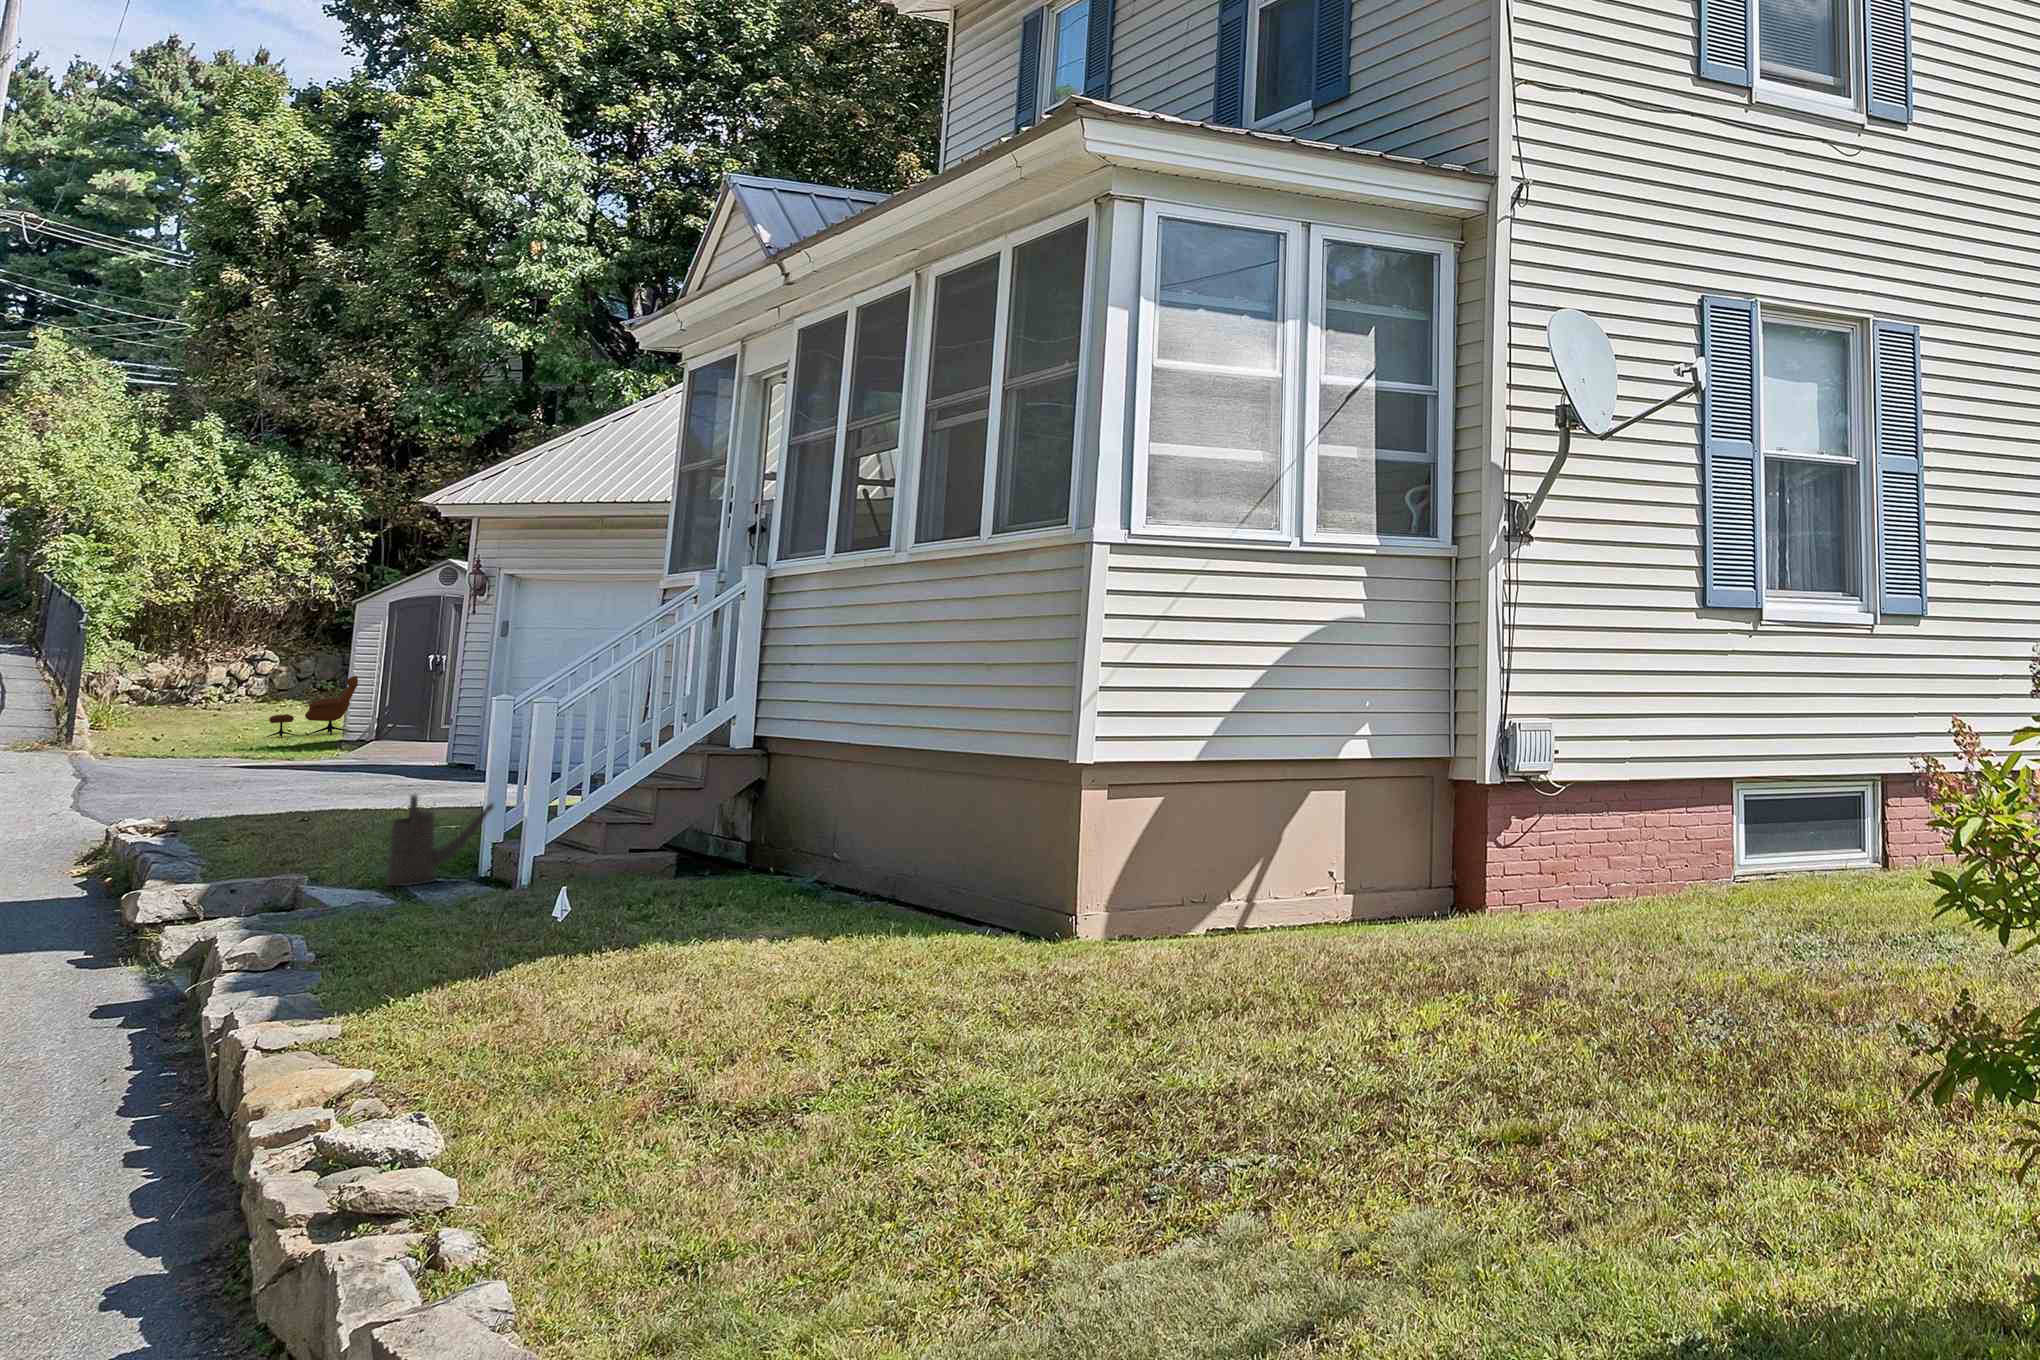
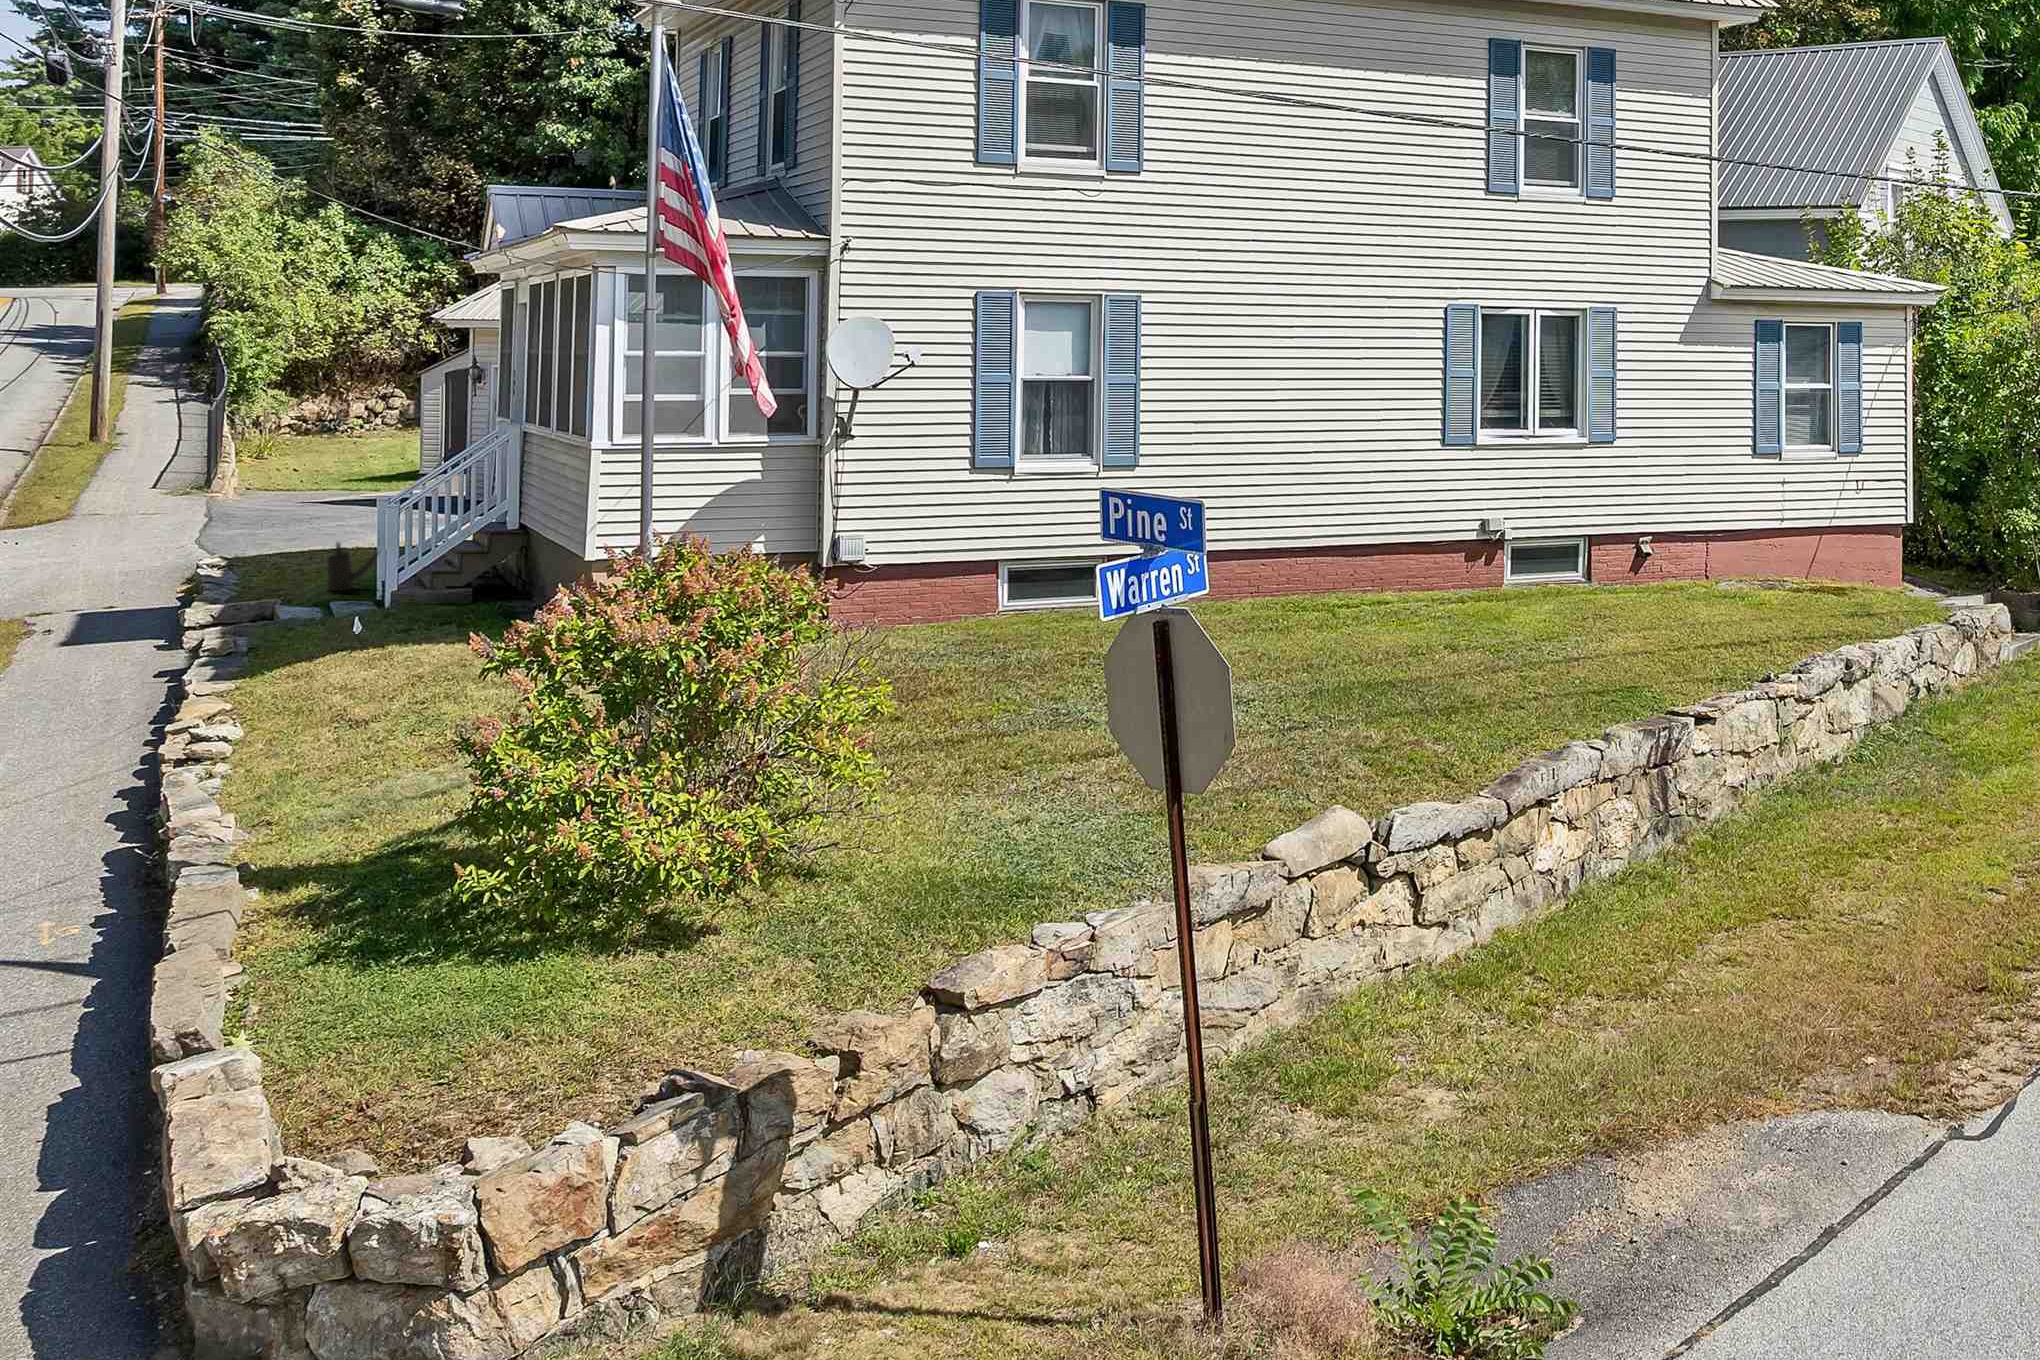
lounge chair: present [263,676,358,738] -> none [372,422,435,467]

